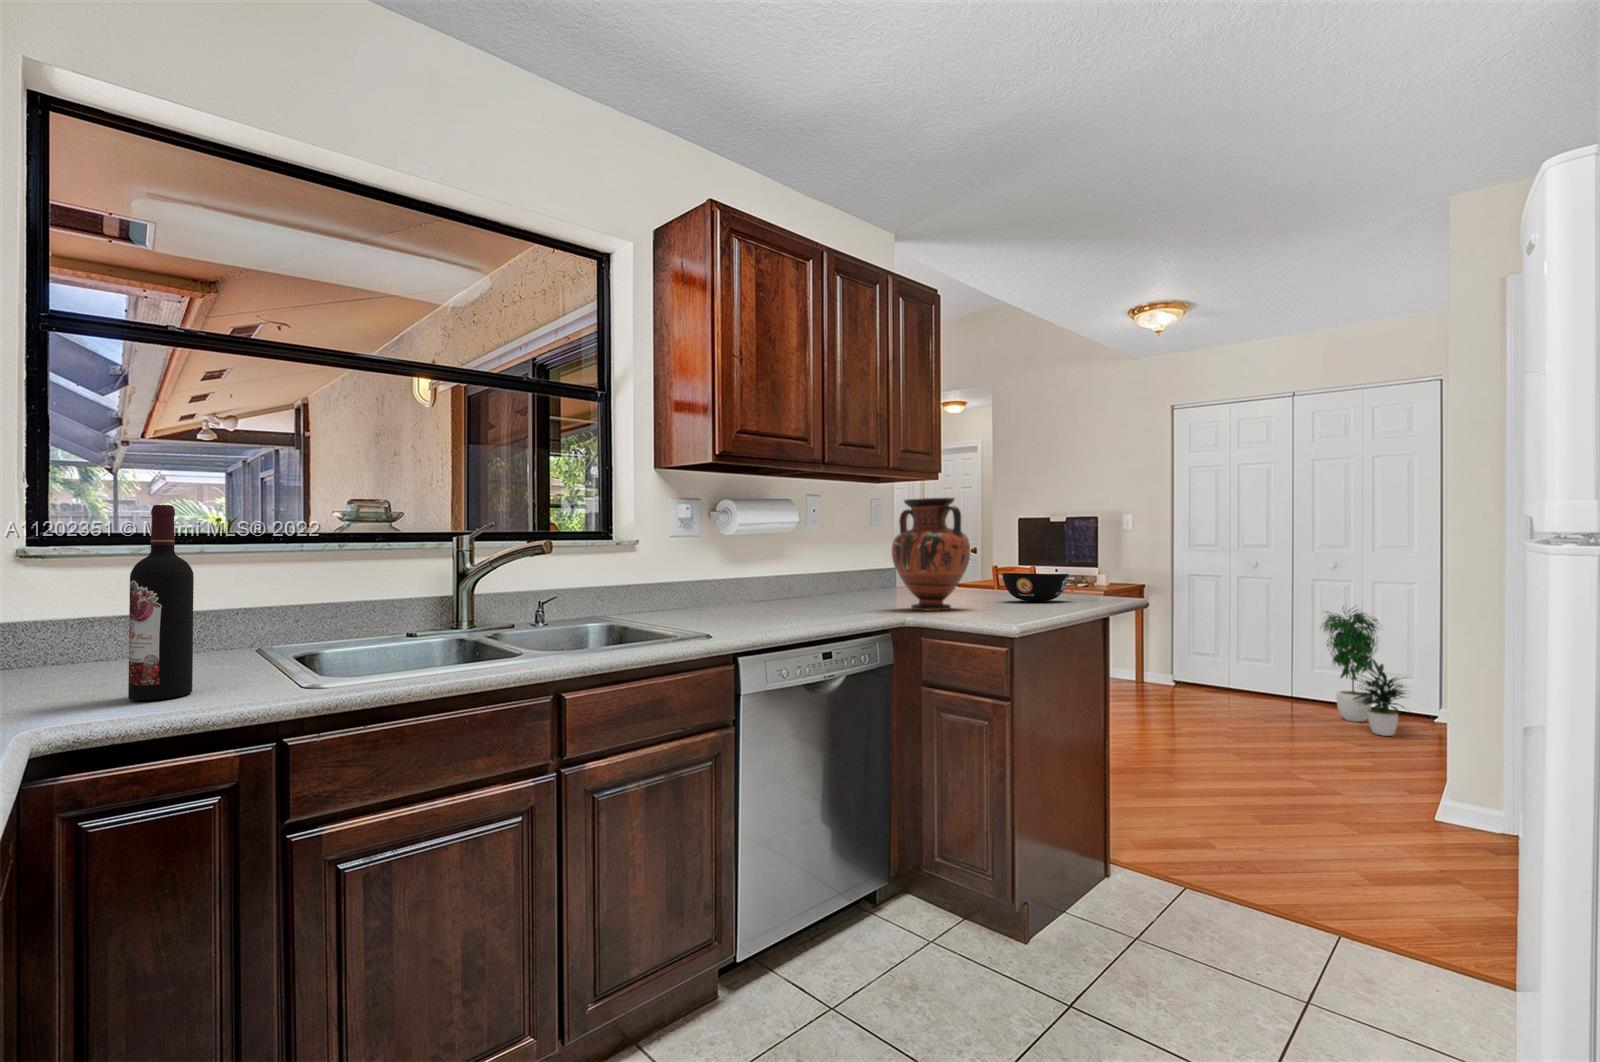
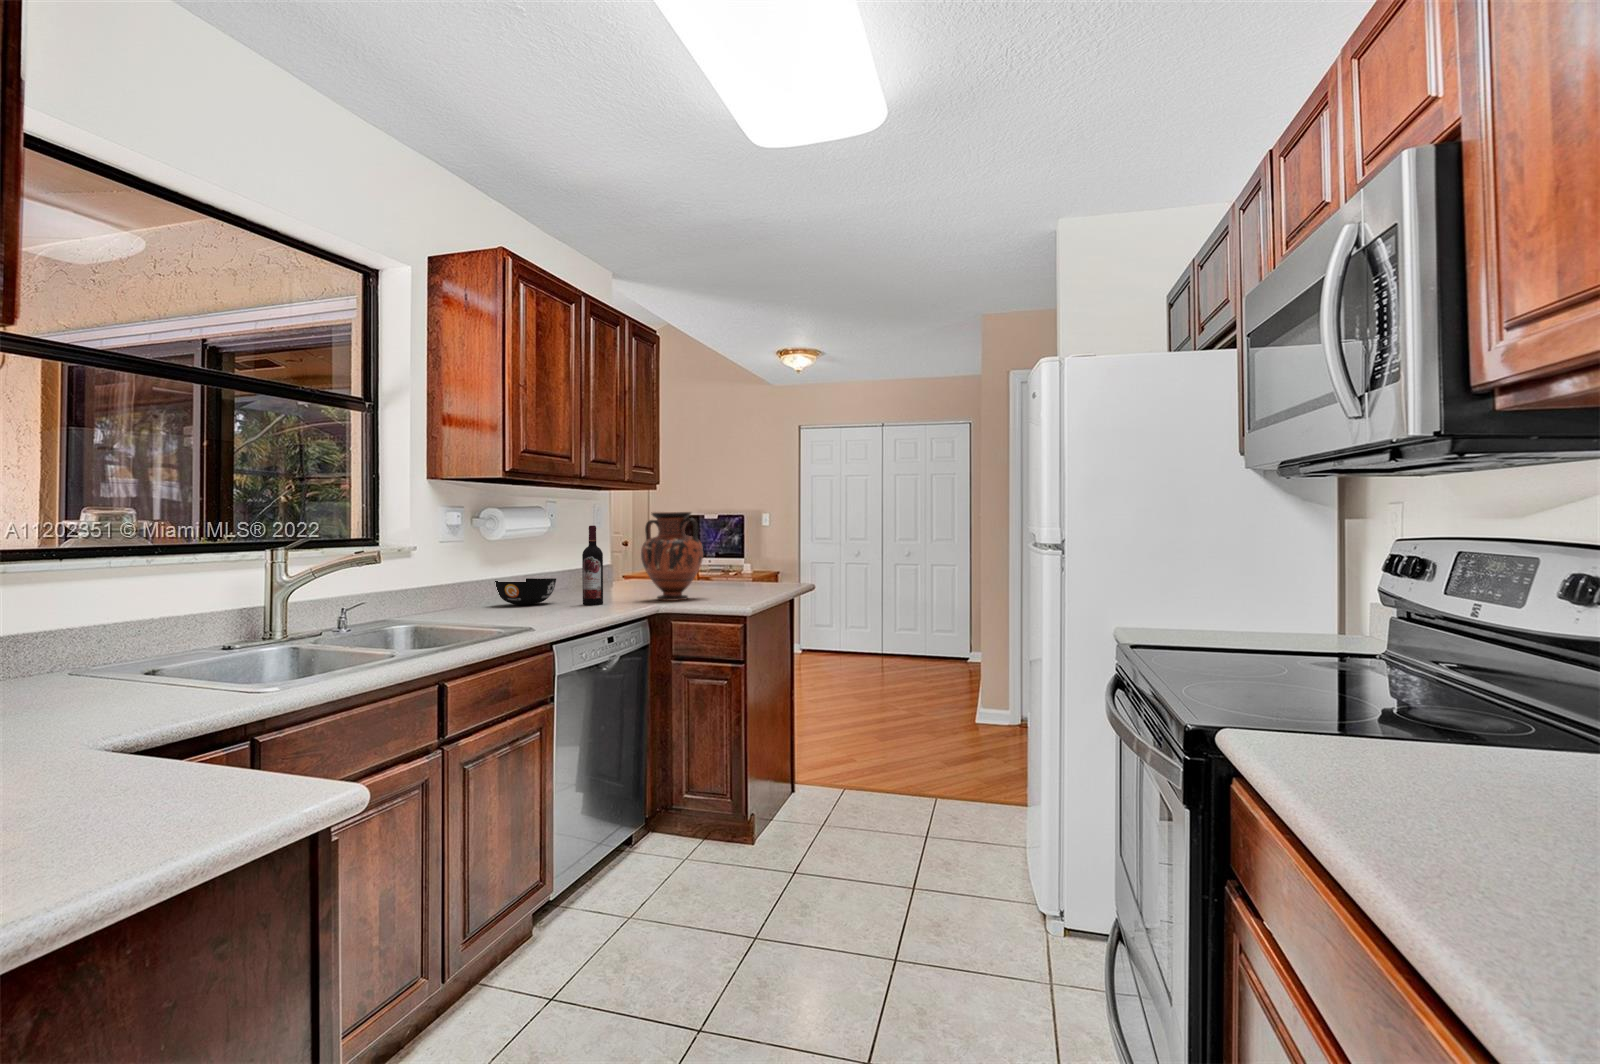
wine bottle: present [128,505,194,700] -> present [582,526,603,605]
bowl: present [1002,573,1069,602] -> present [495,578,556,605]
potted plant: present [1321,610,1407,736] -> none [897,581,952,673]

